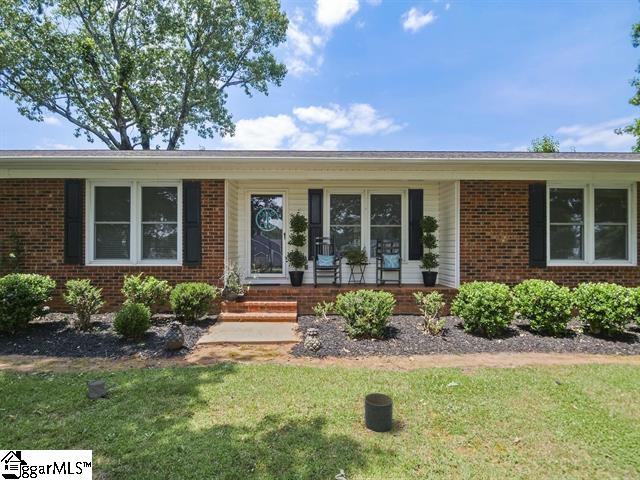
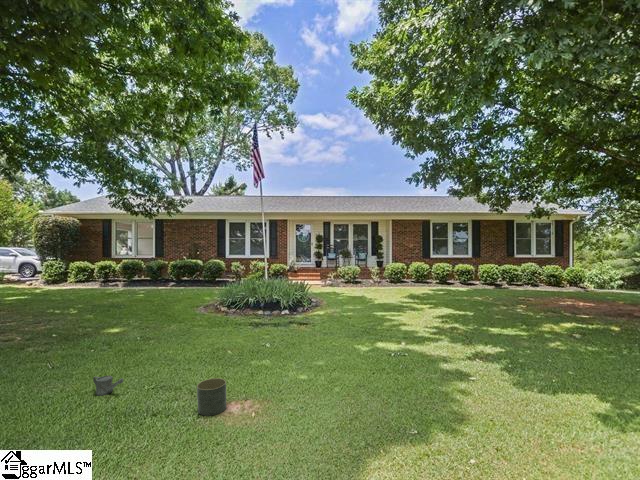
planter: present [365,393,393,432] -> present [197,378,226,416]

